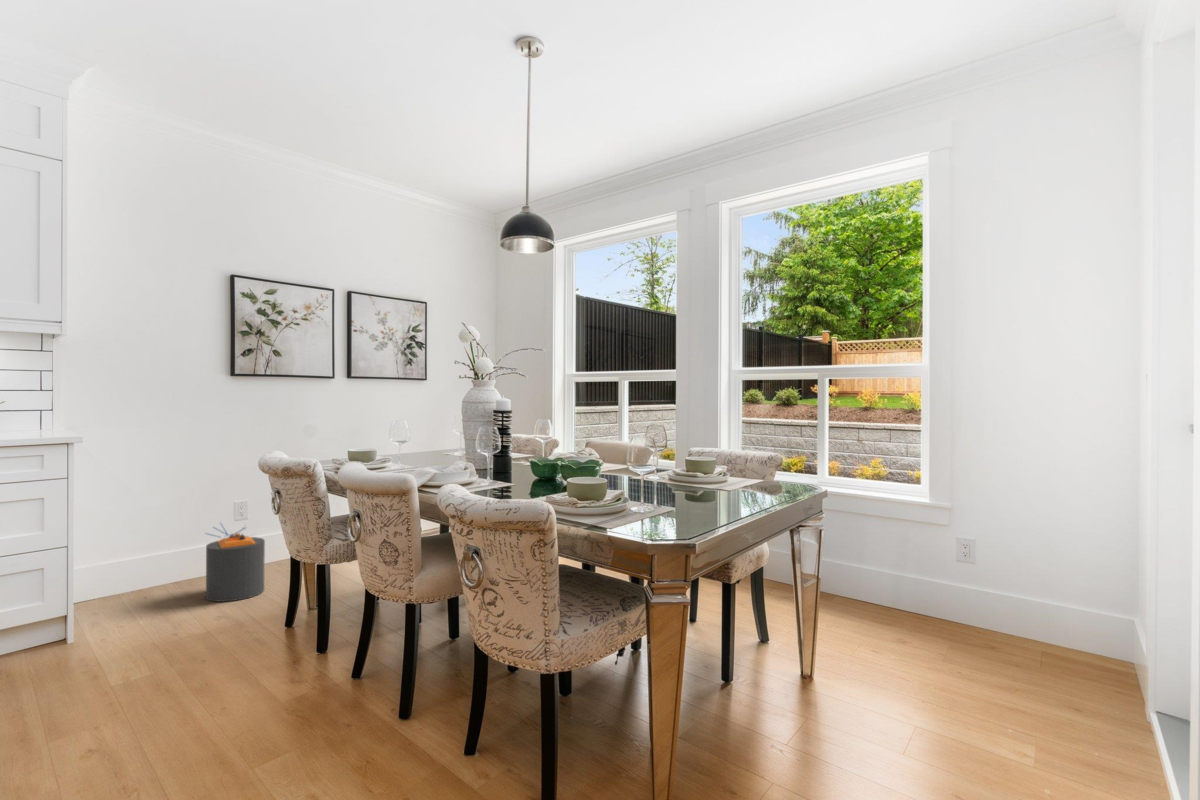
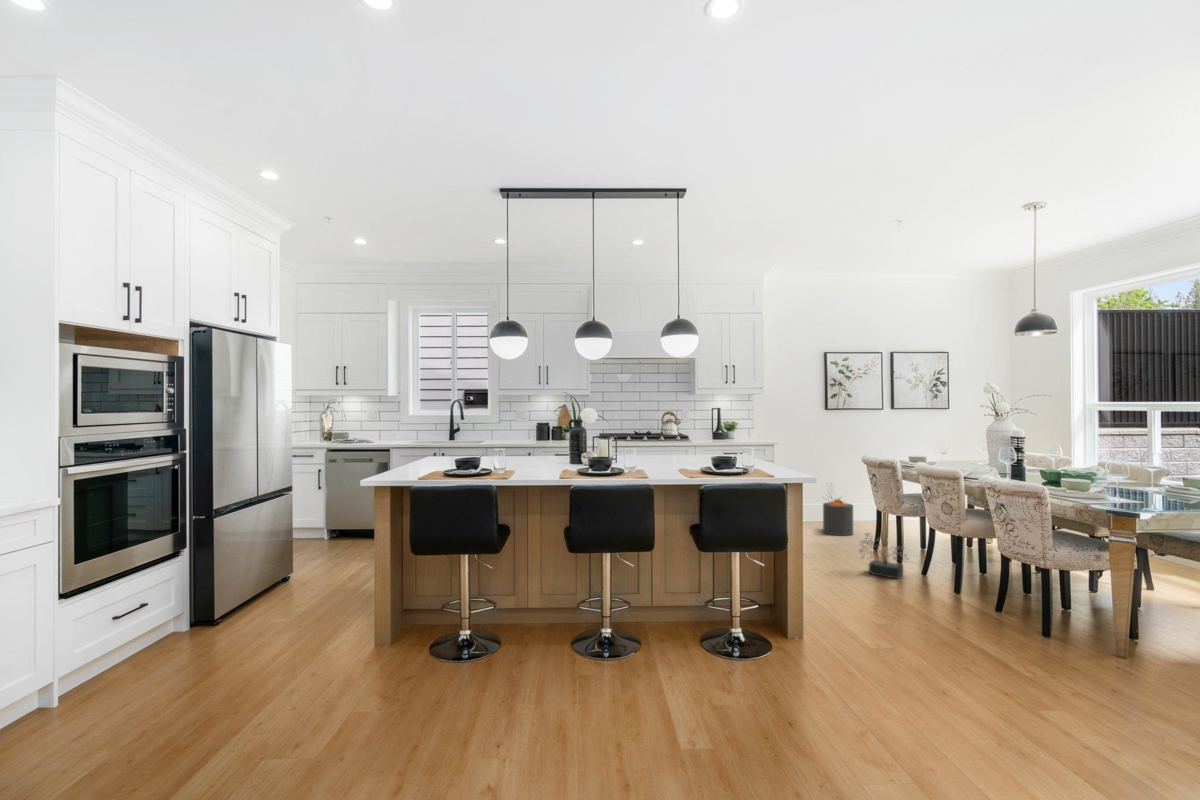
decorative plant: none [214,614,324,709] -> present [860,533,906,579]

